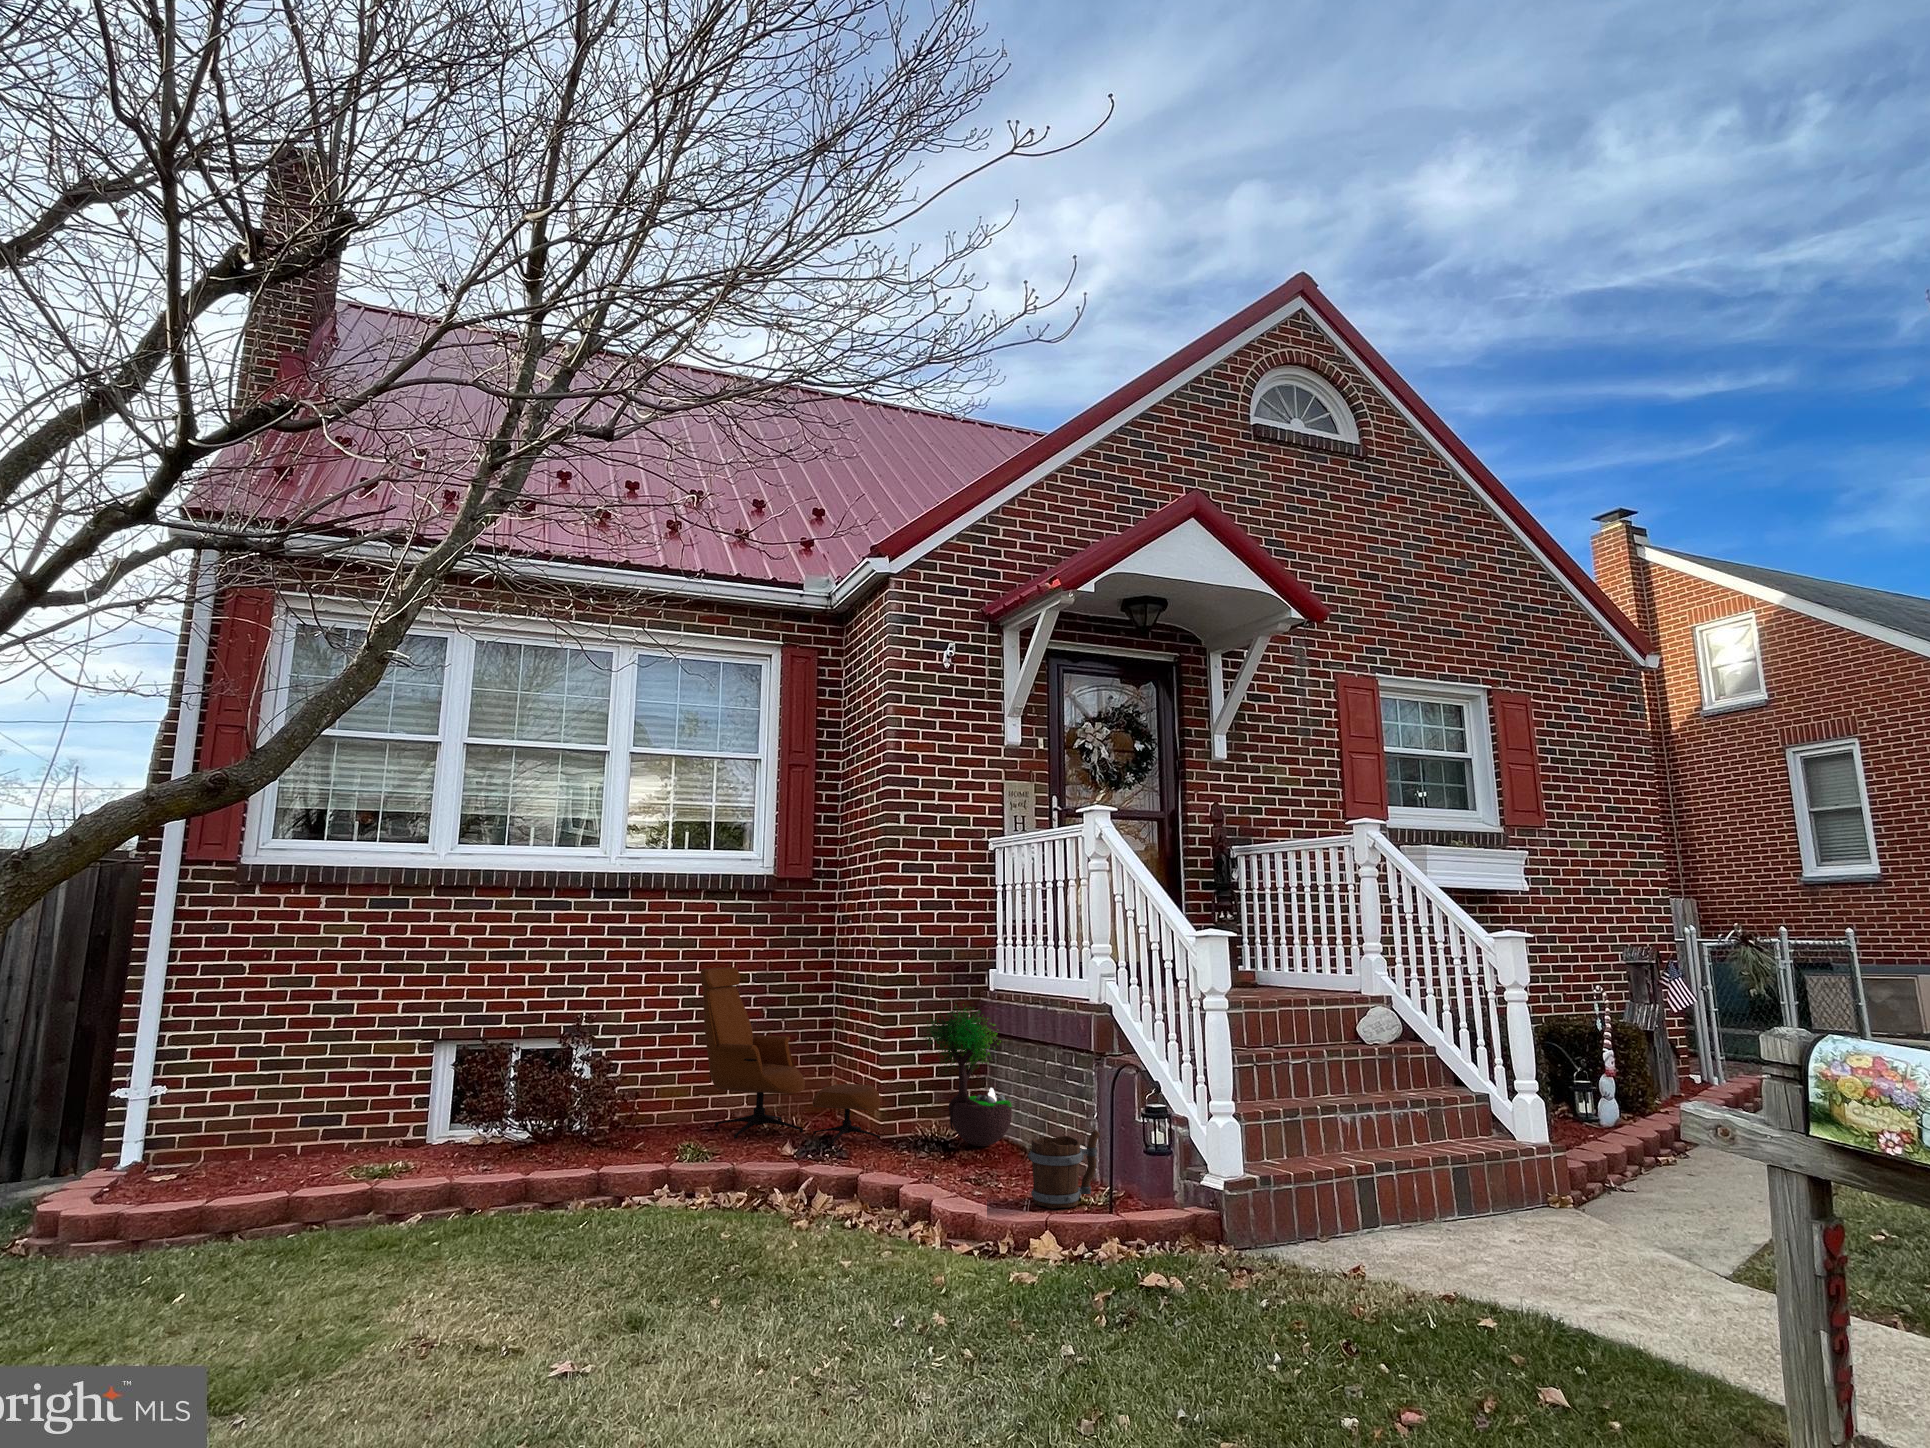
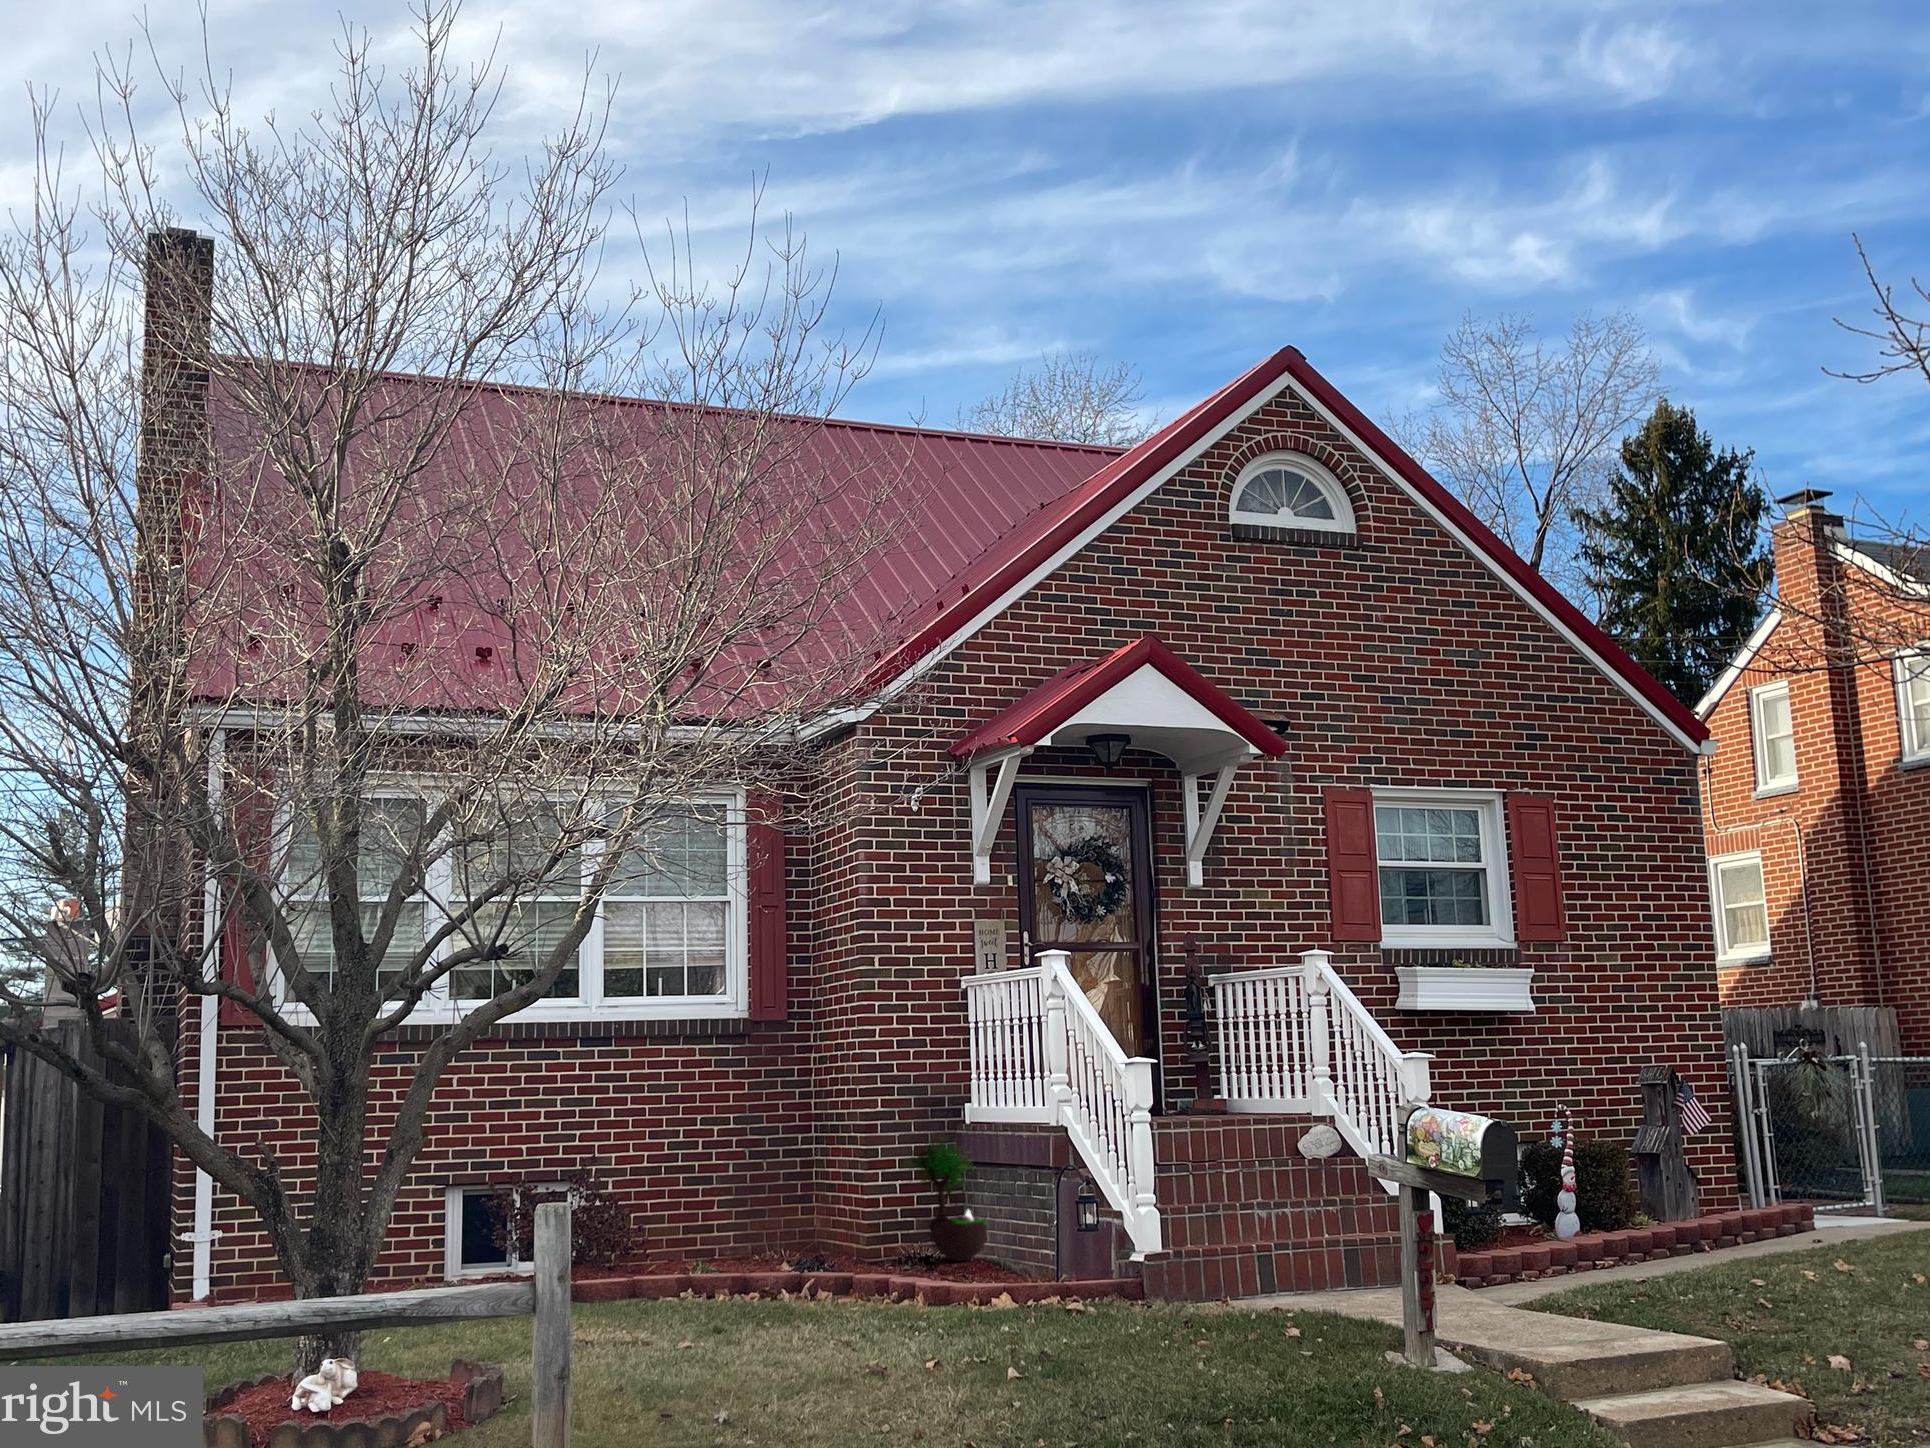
lounge chair: present [700,967,880,1143] -> none [693,1109,868,1262]
bucket: present [1028,1130,1100,1209] -> none [995,1229,1056,1289]

